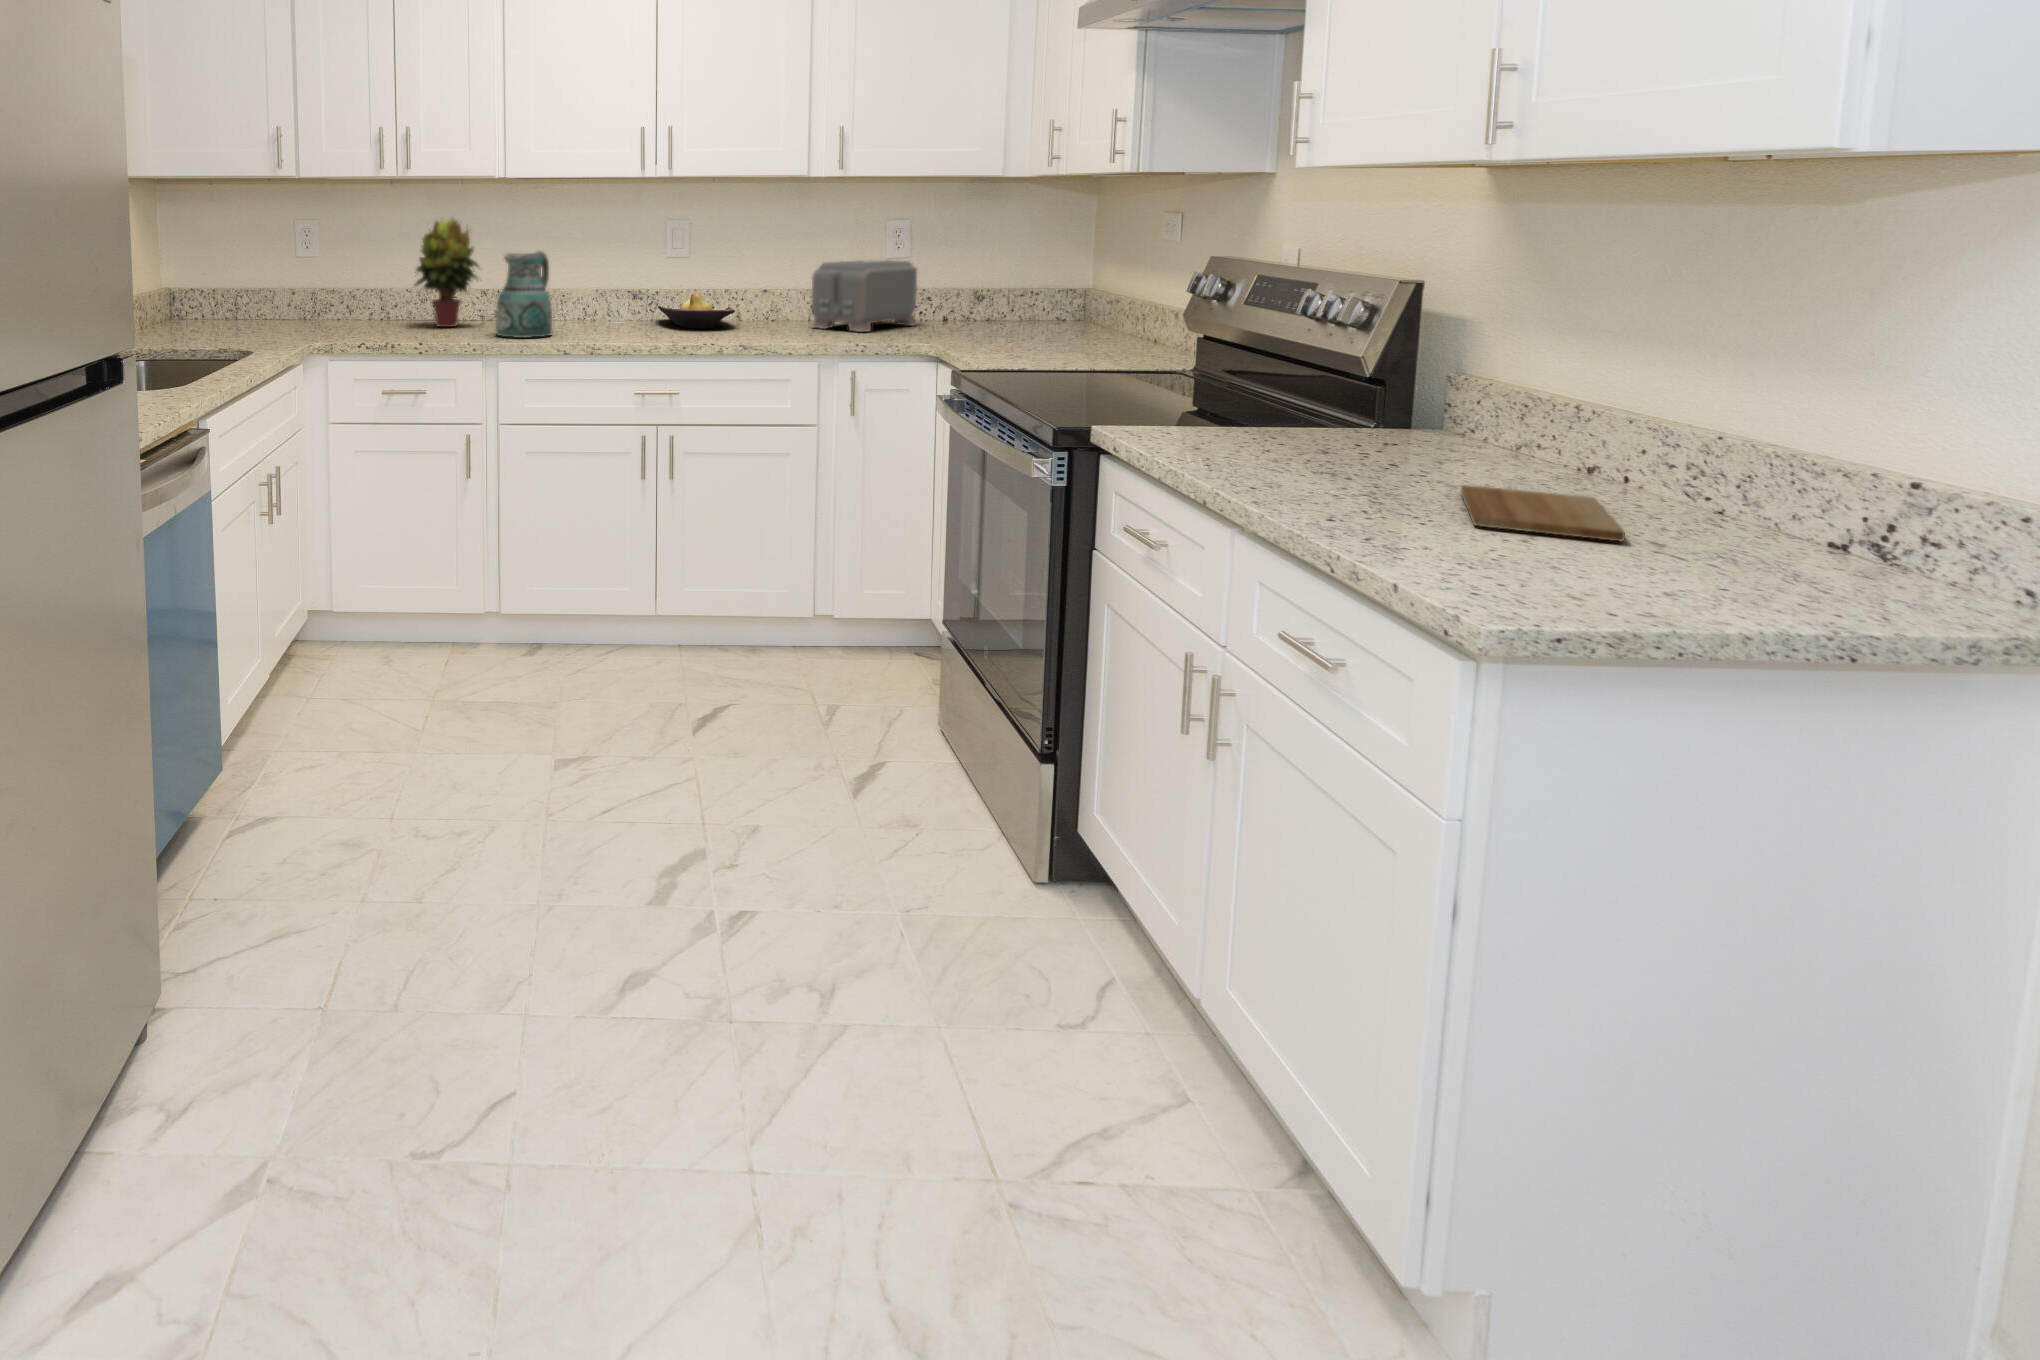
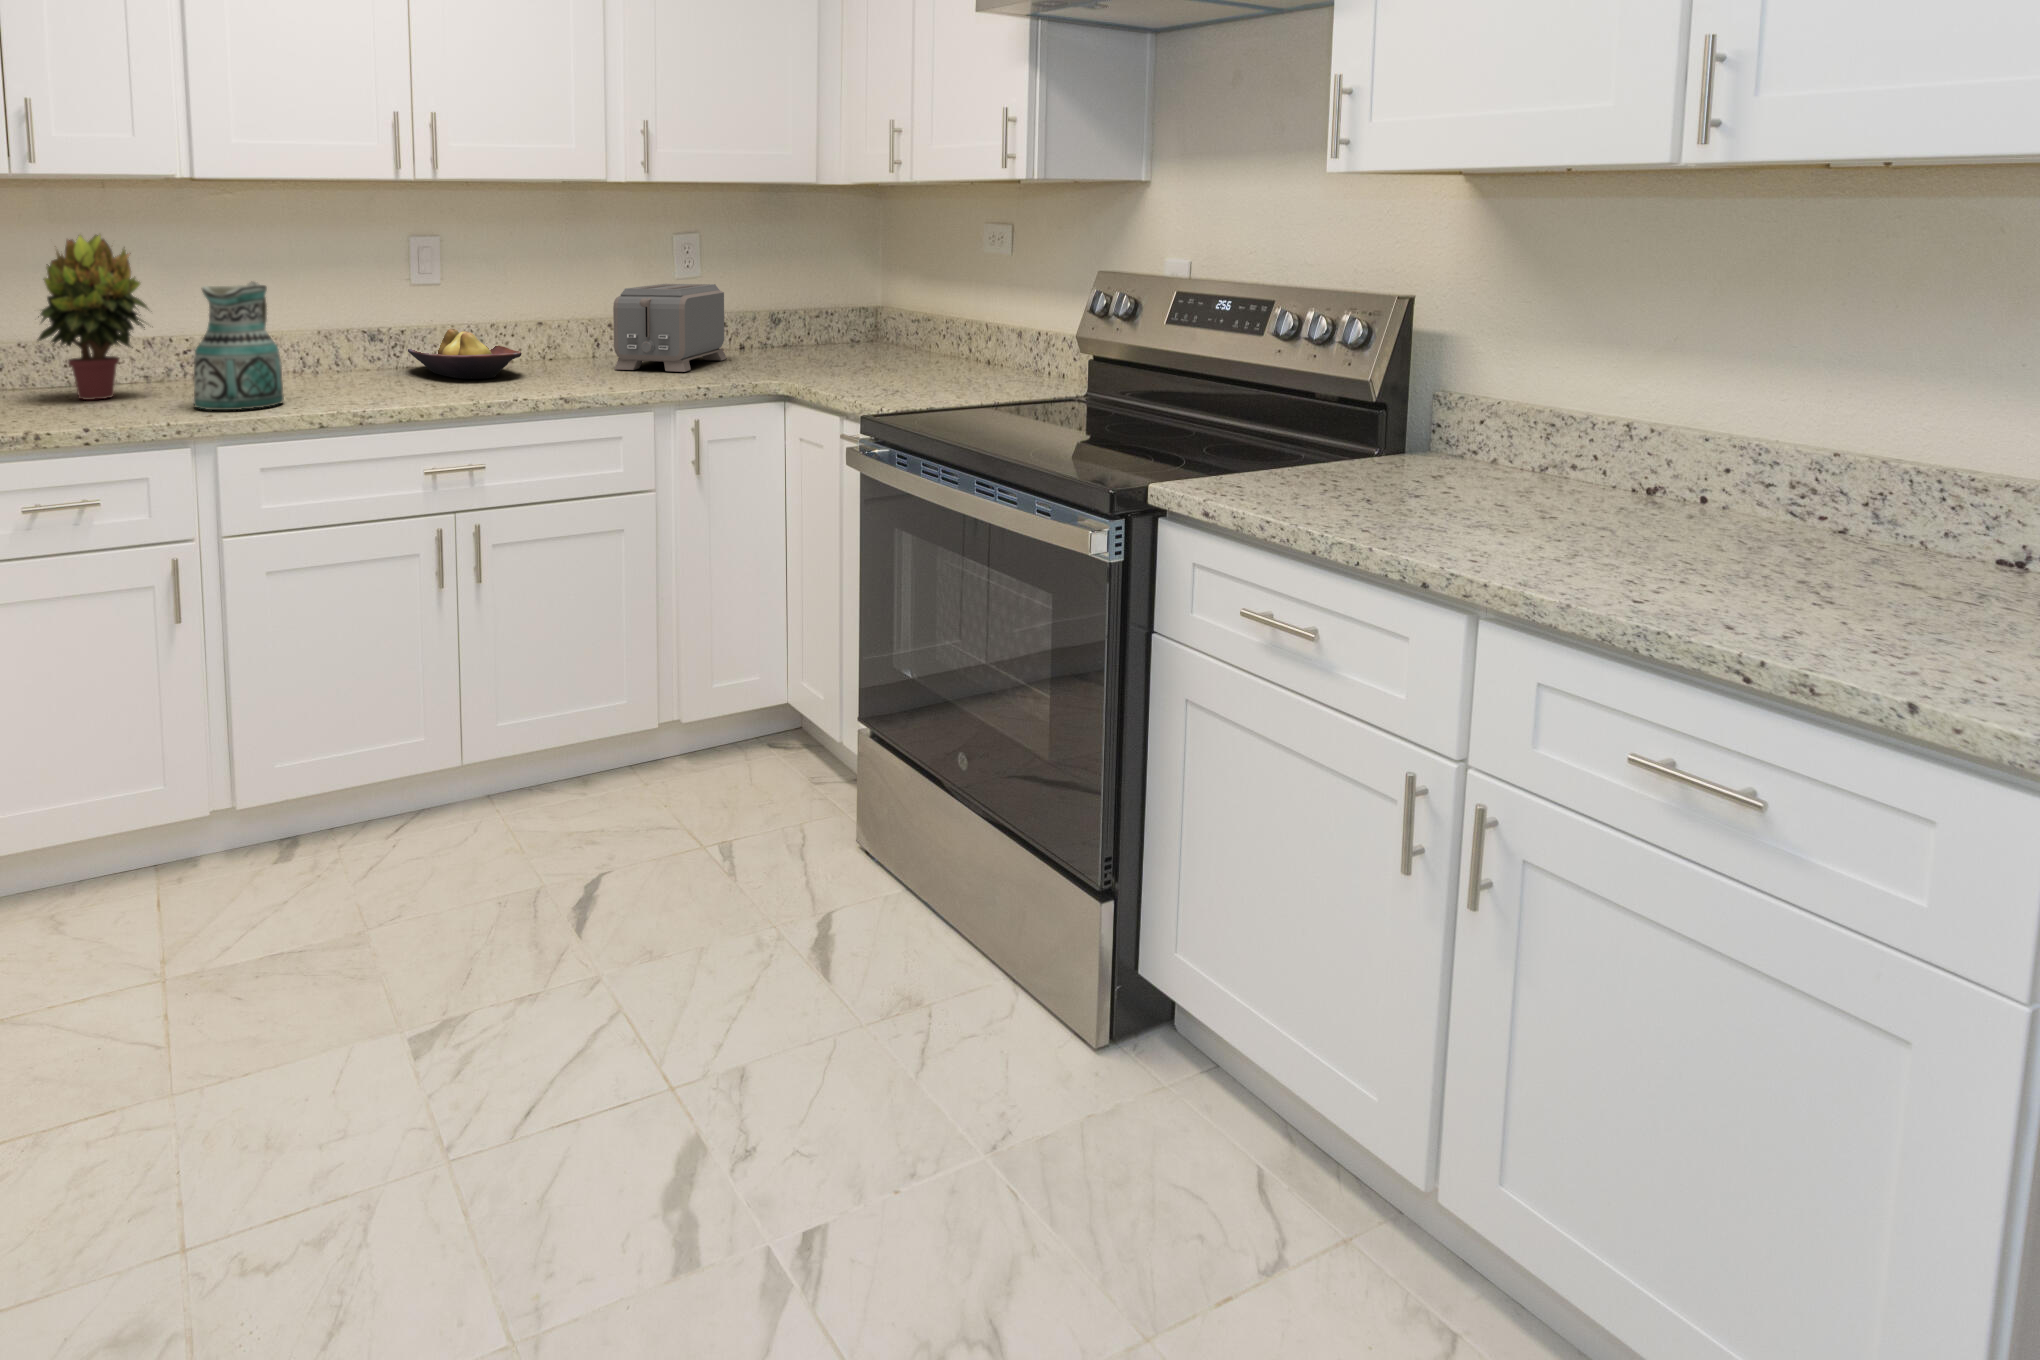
cutting board: present [1460,485,1625,541] -> none [1640,530,1905,590]

